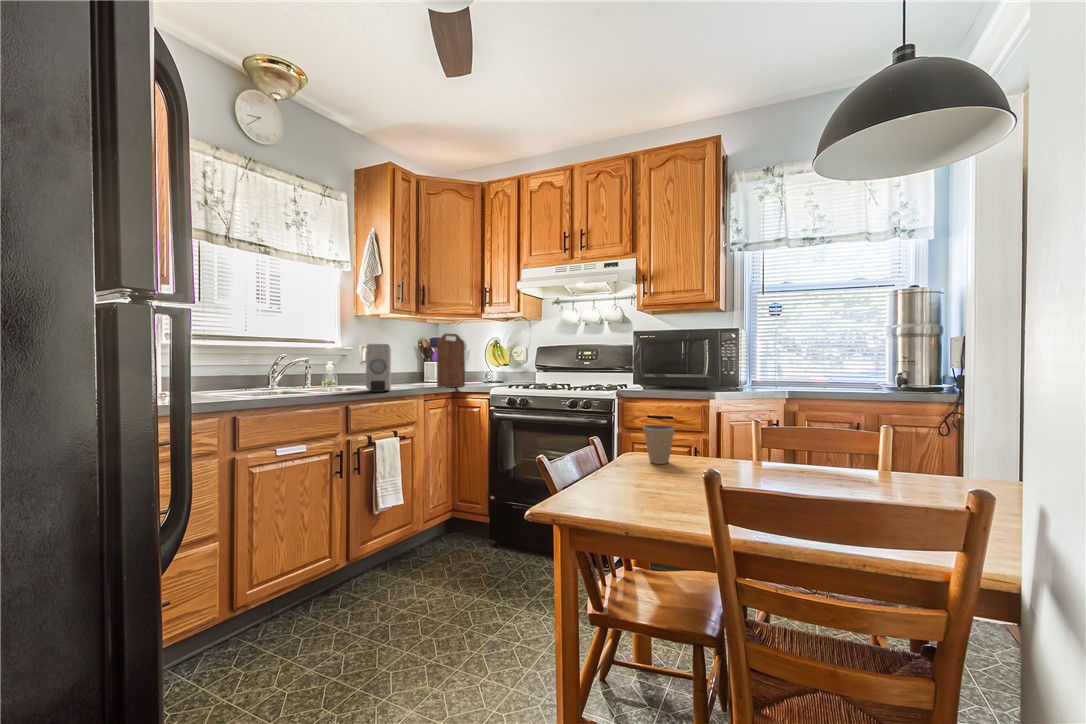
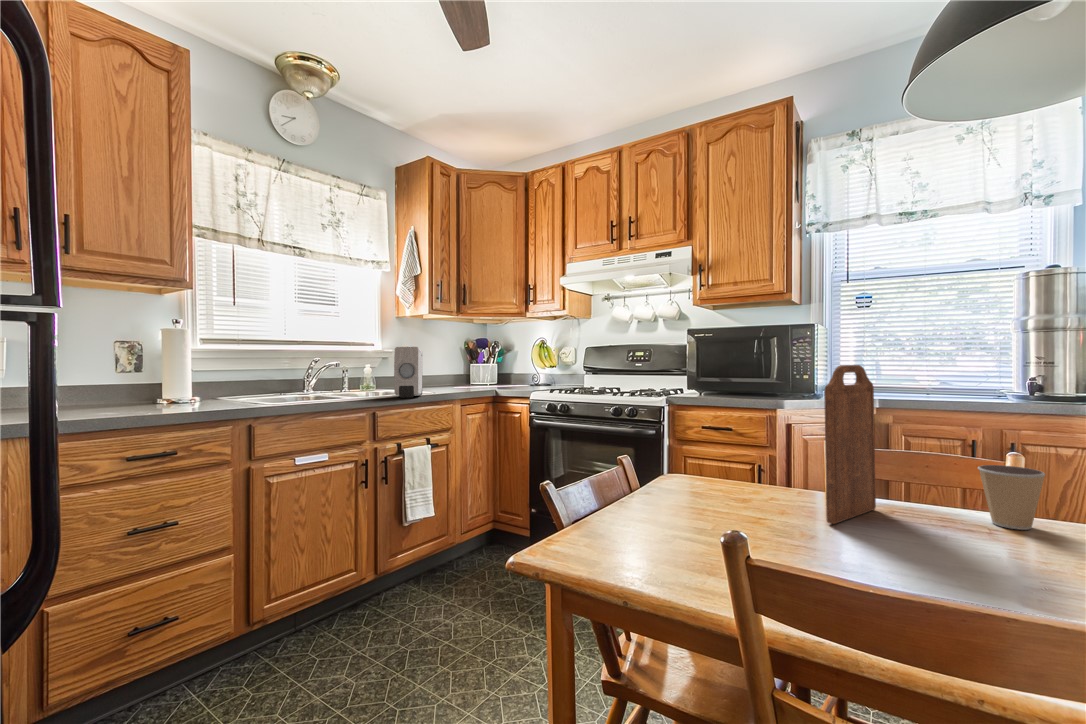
cutting board: present [437,334,465,387] -> present [824,365,876,524]
coffee cup: present [643,425,675,464] -> present [978,465,1045,530]

